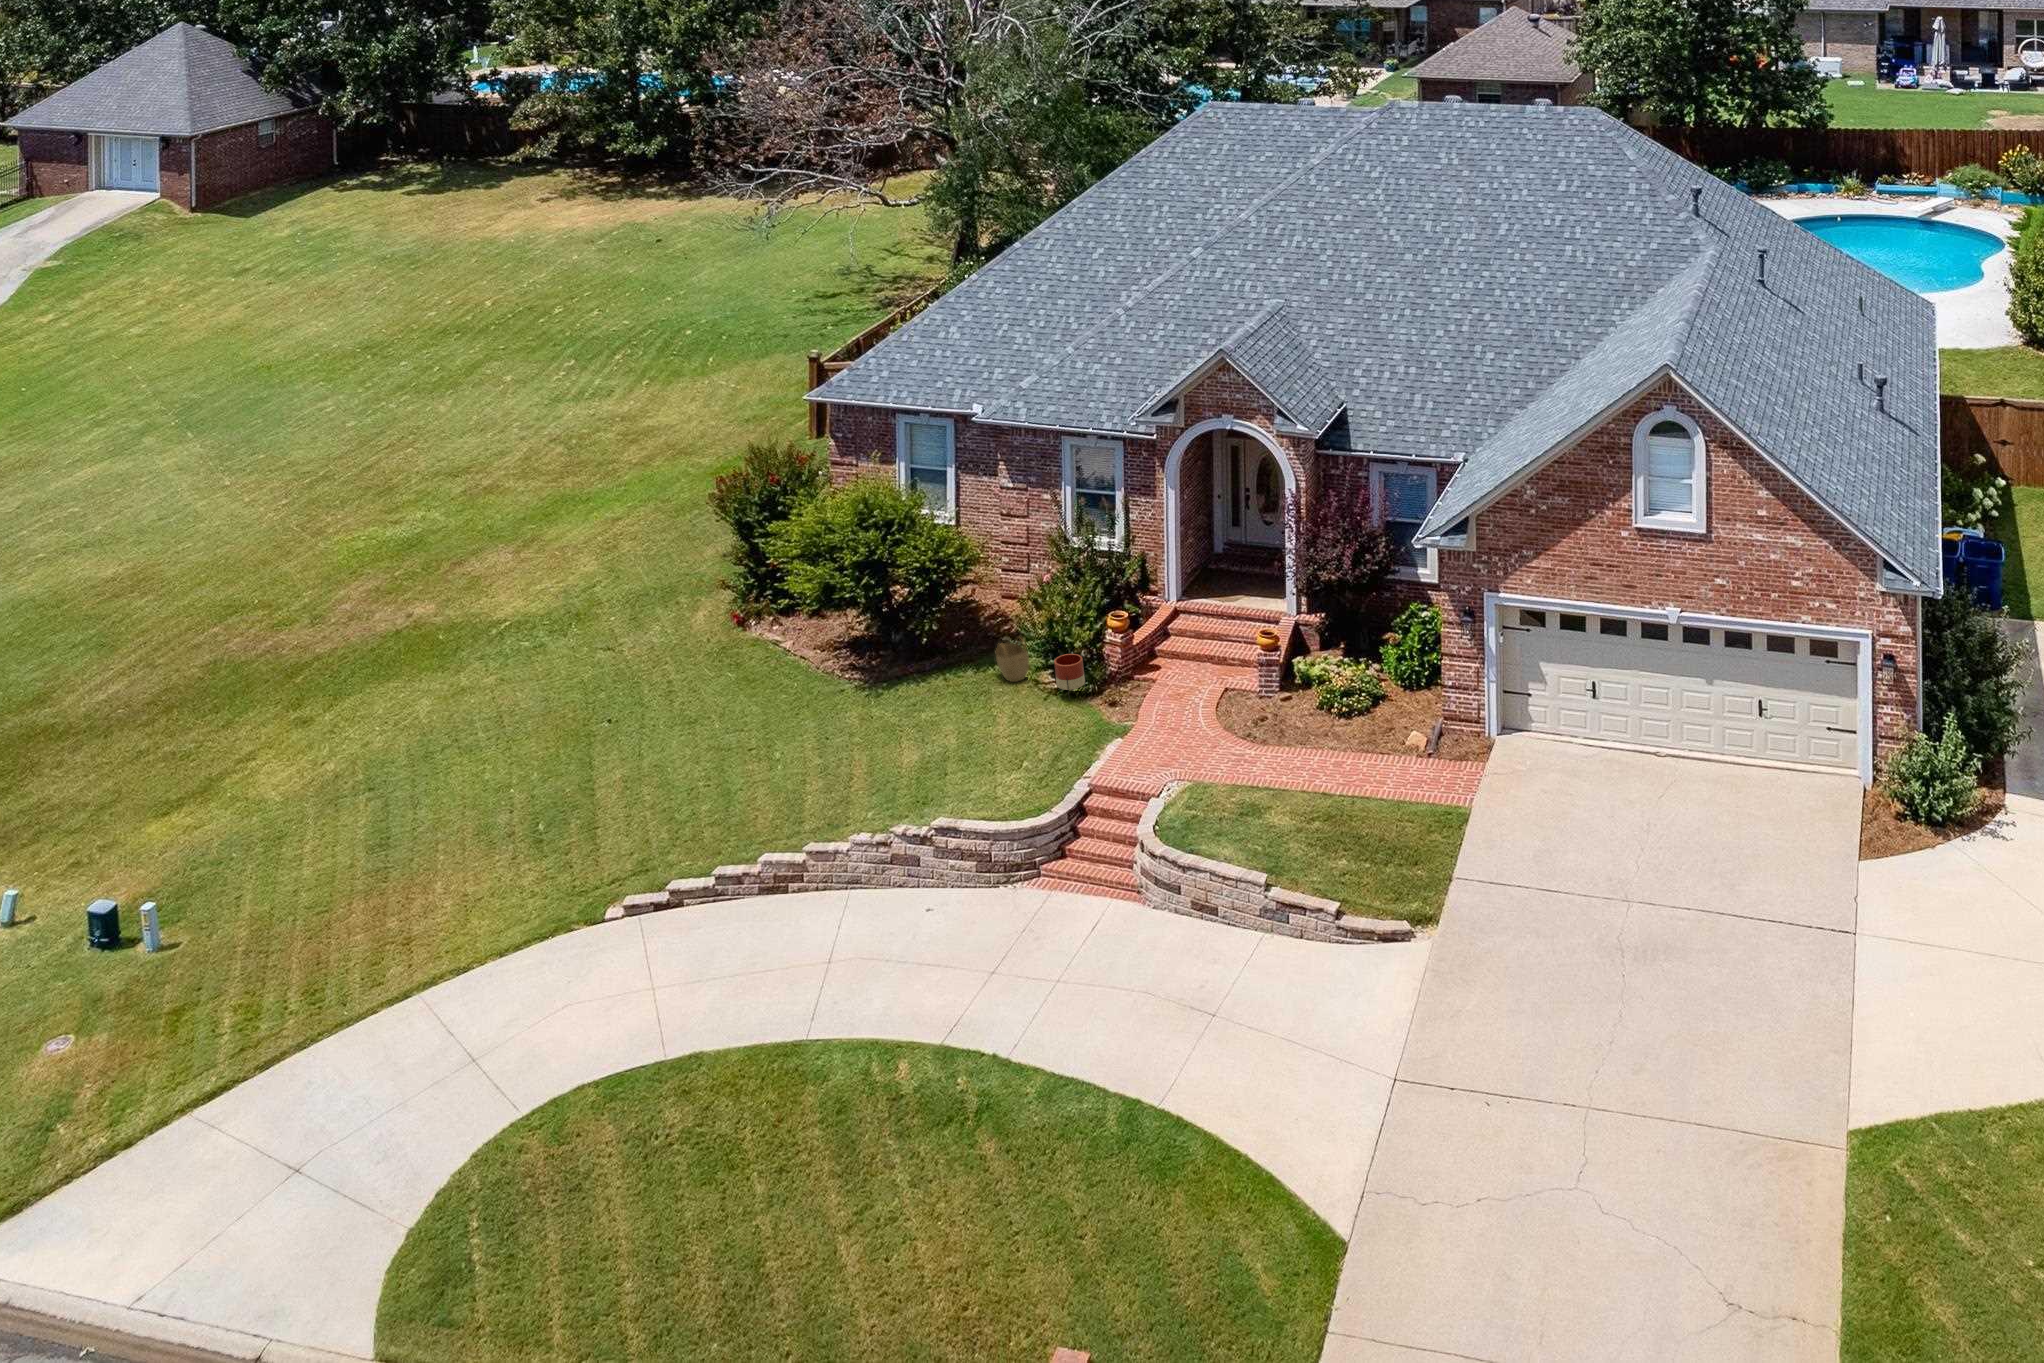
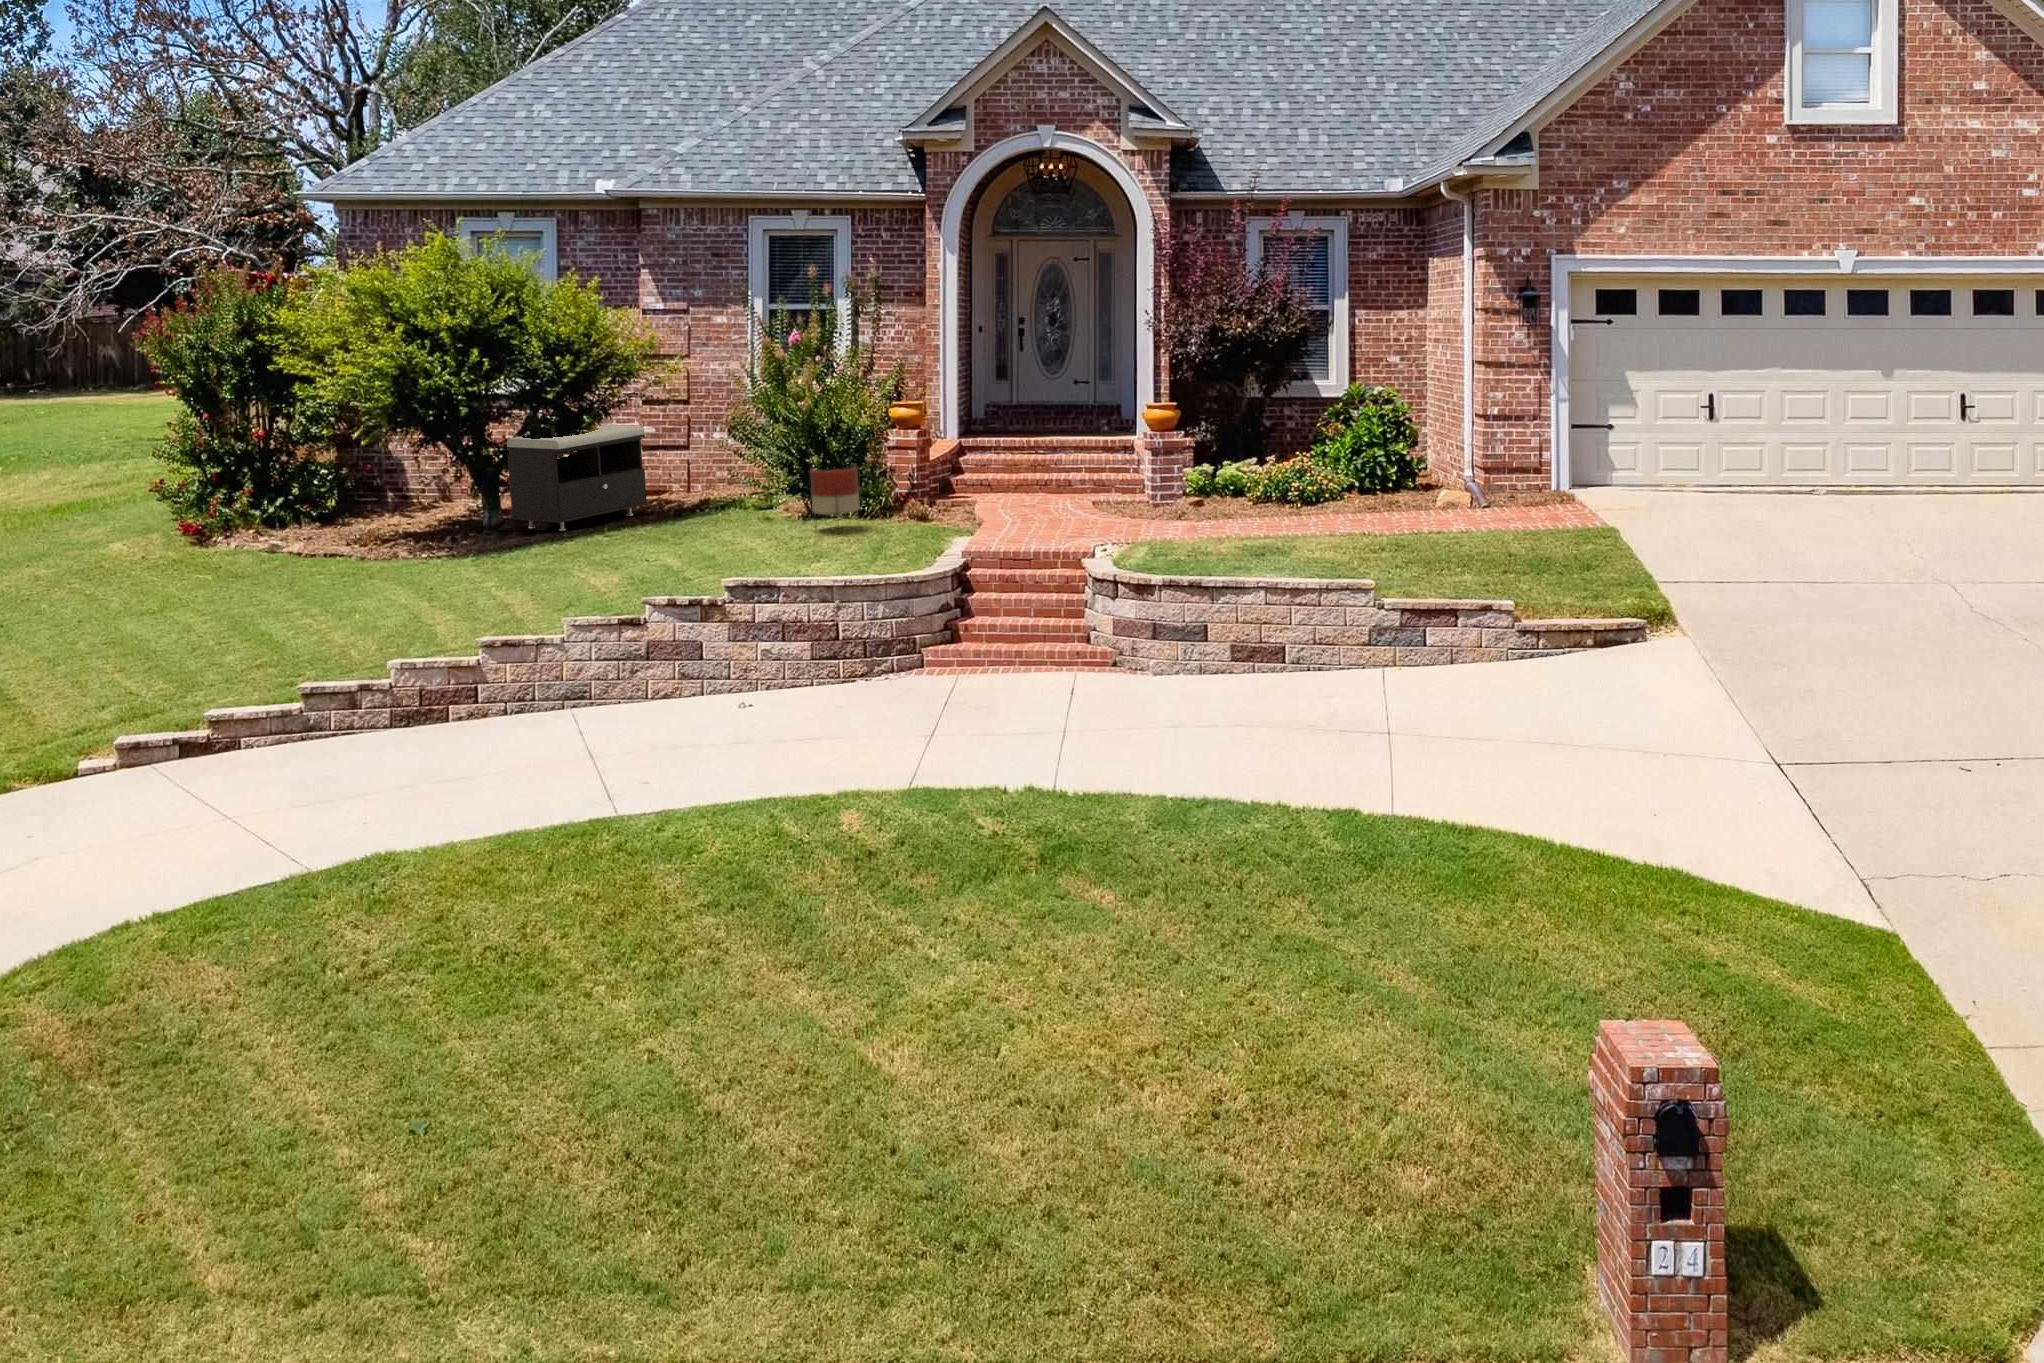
storage bench: none [893,591,980,670] -> present [507,424,647,531]
woven basket: present [996,641,1029,682] -> none [694,458,753,529]

